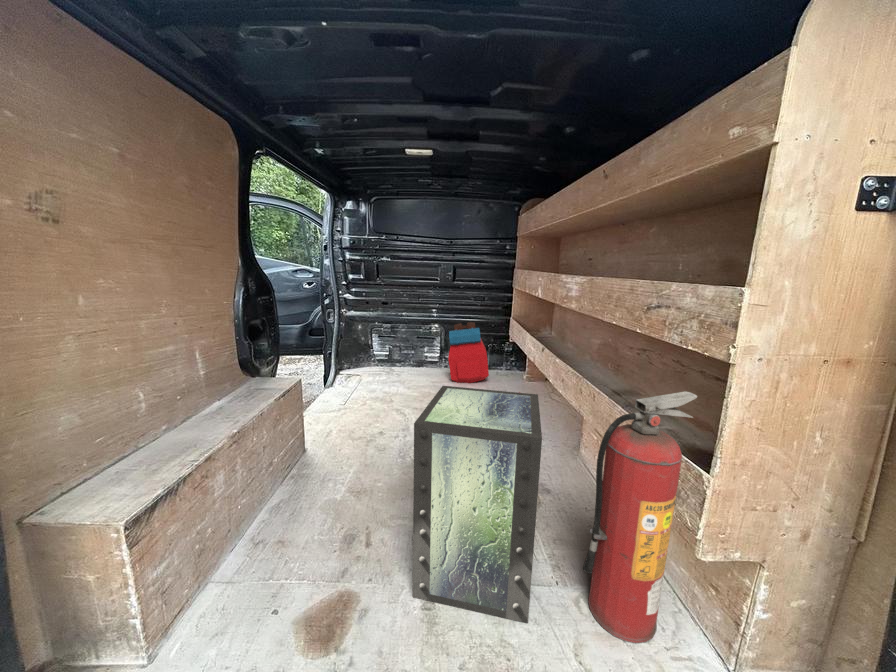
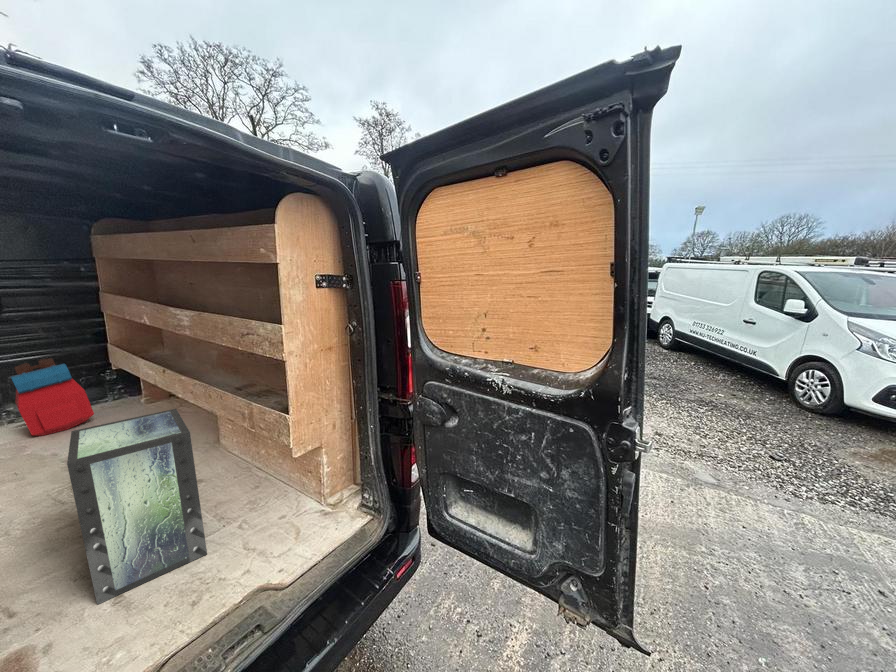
fire extinguisher: present [583,391,697,643] -> none [230,378,286,526]

